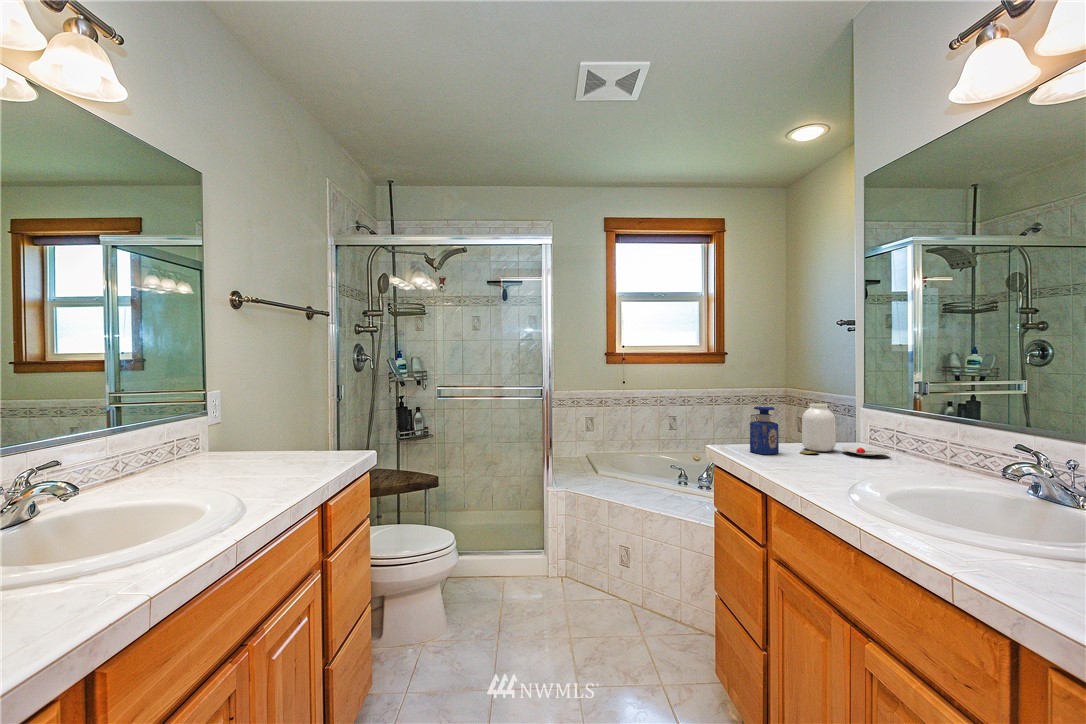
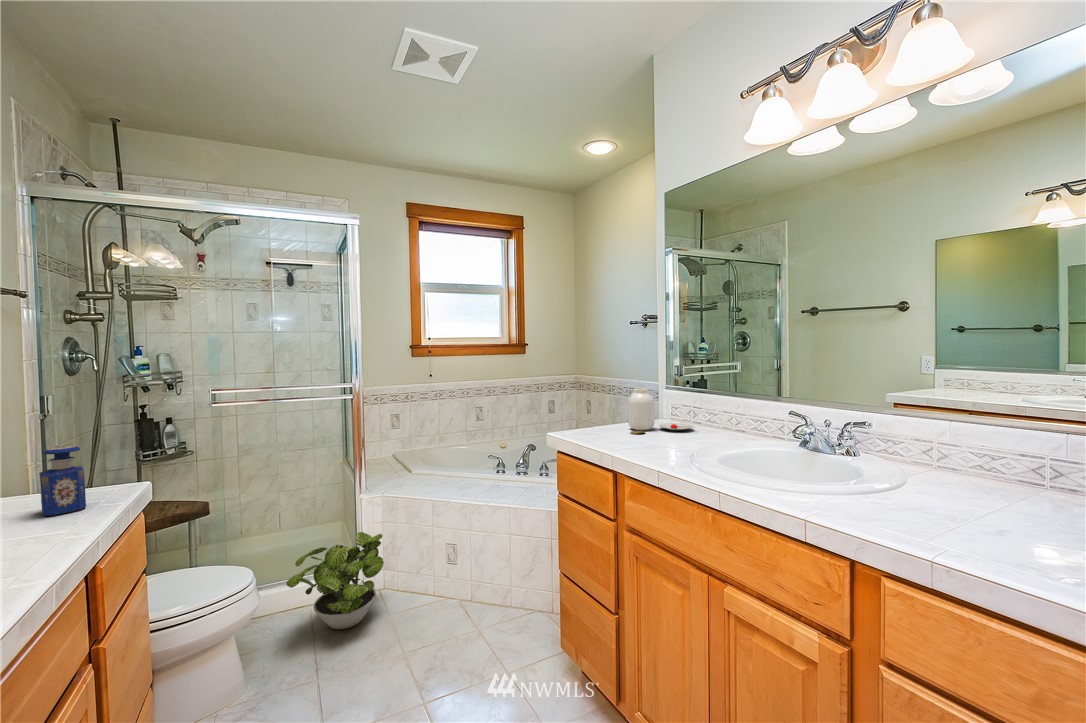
perfume bottle: present [750,405,779,454] -> present [39,445,86,516]
potted plant: none [481,519,562,600] -> present [286,532,384,629]

